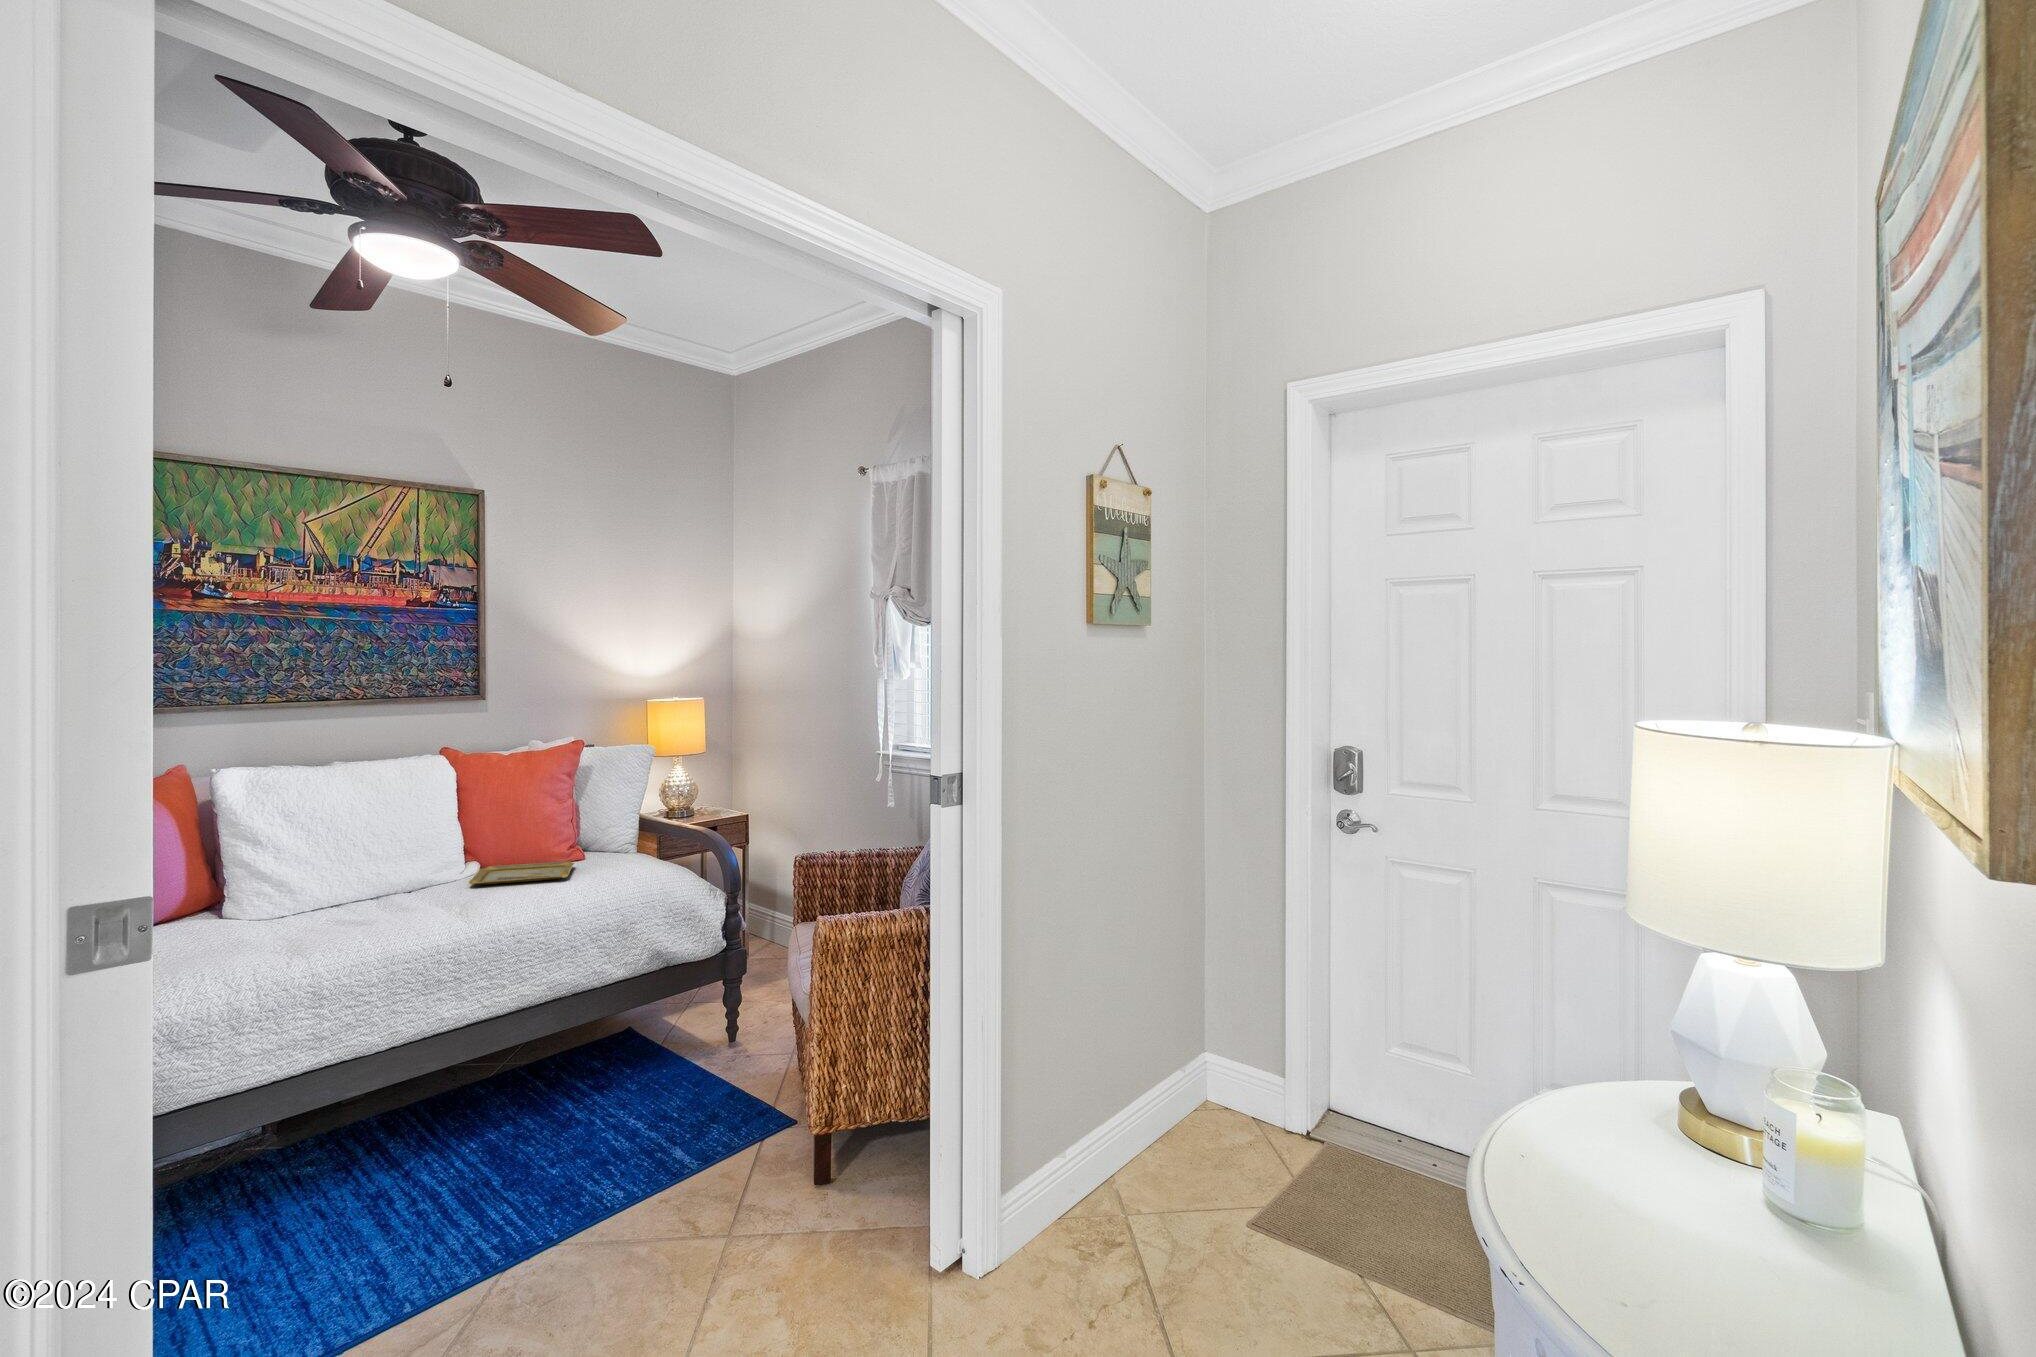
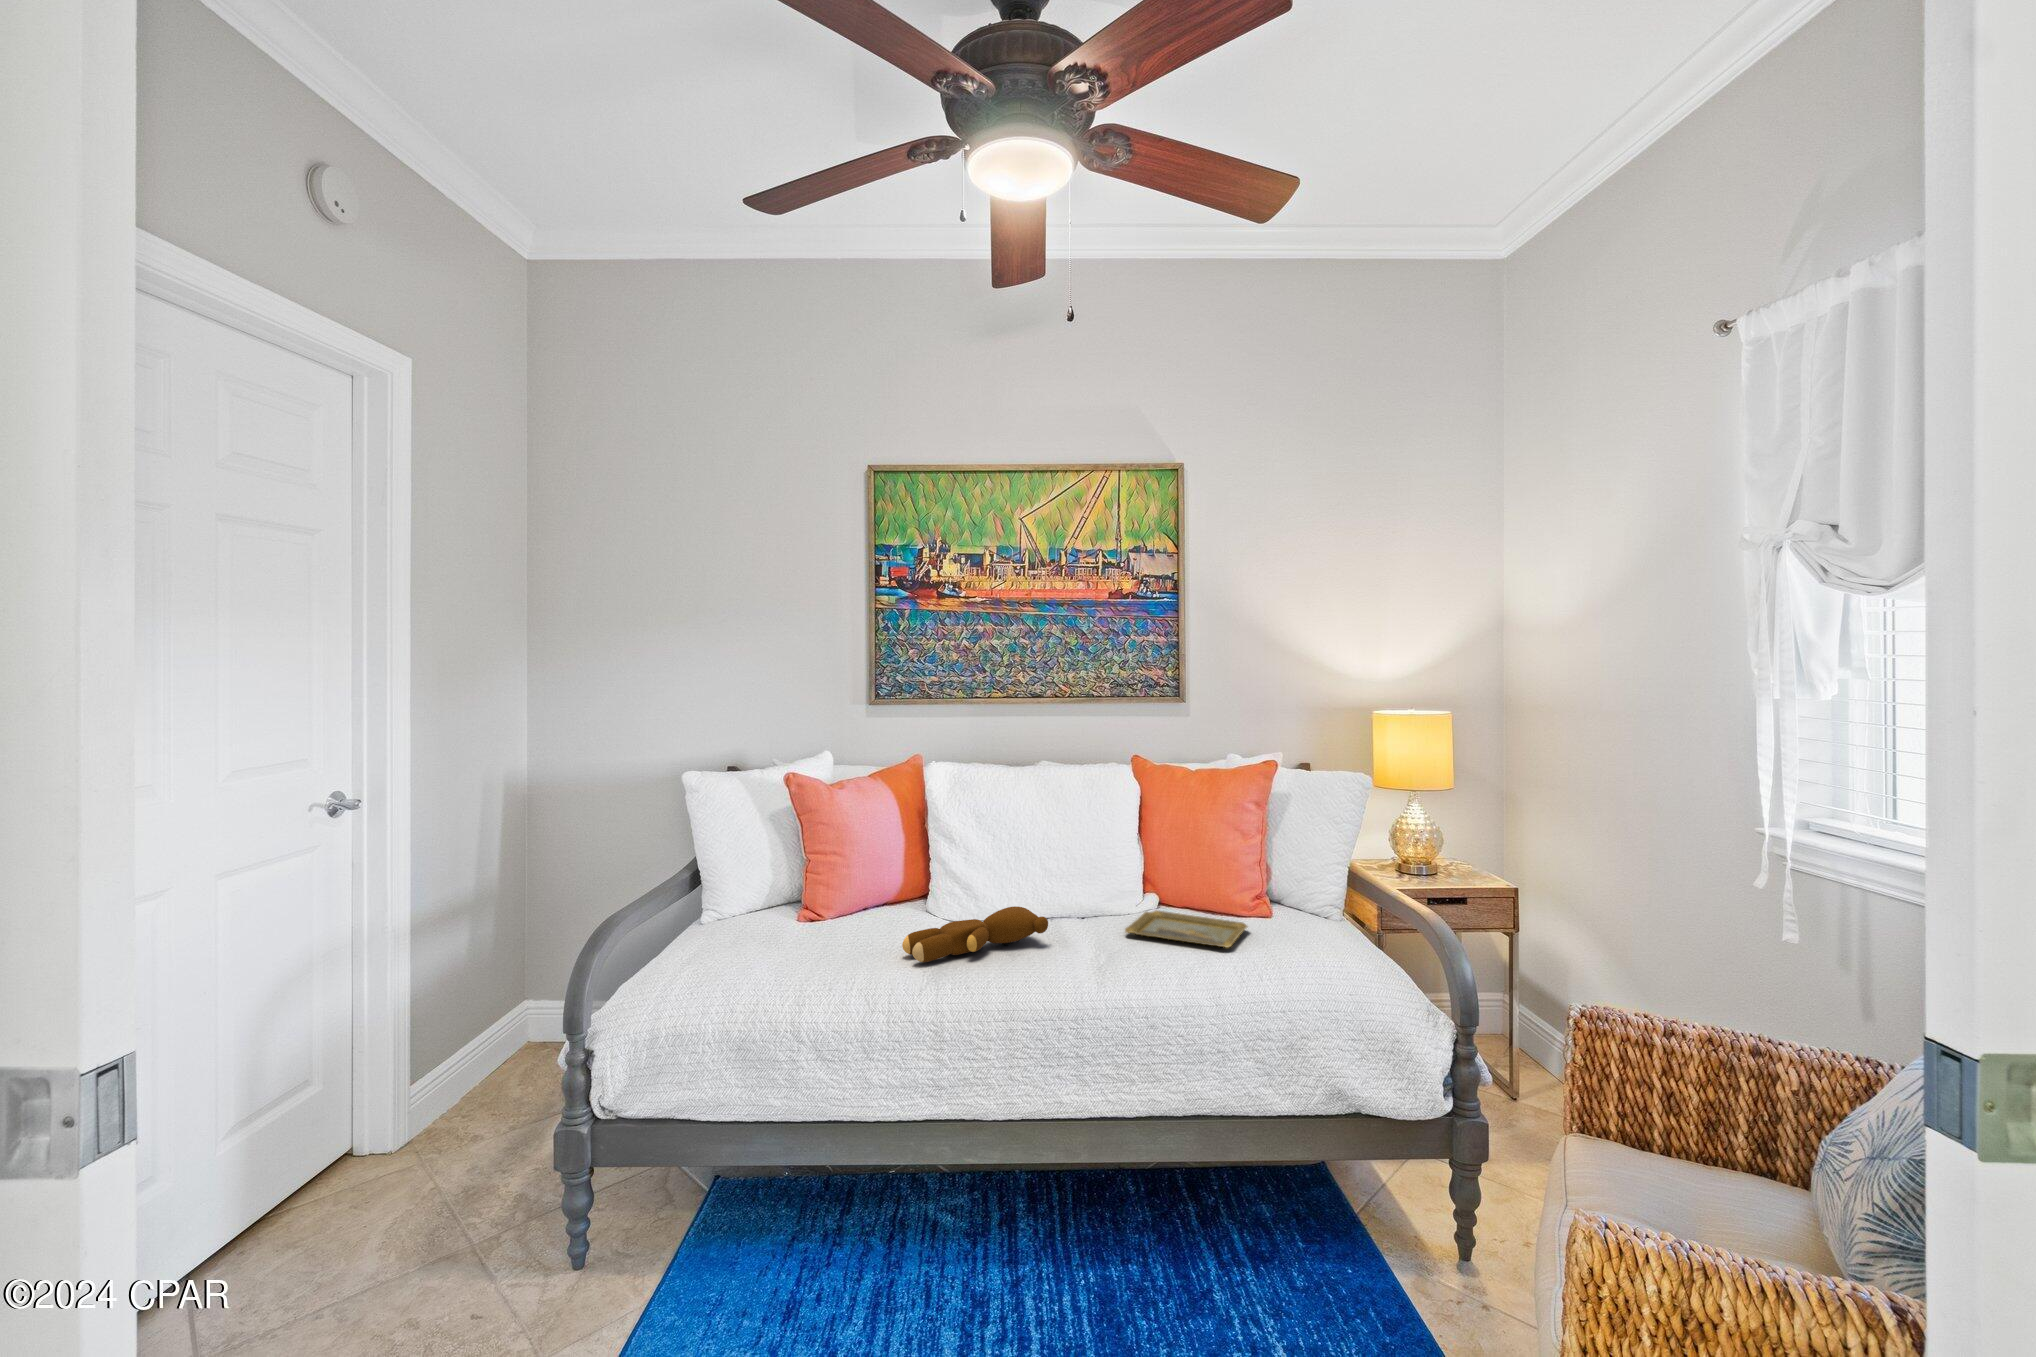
teddy bear: none [242,879,399,939] -> present [902,906,1048,962]

